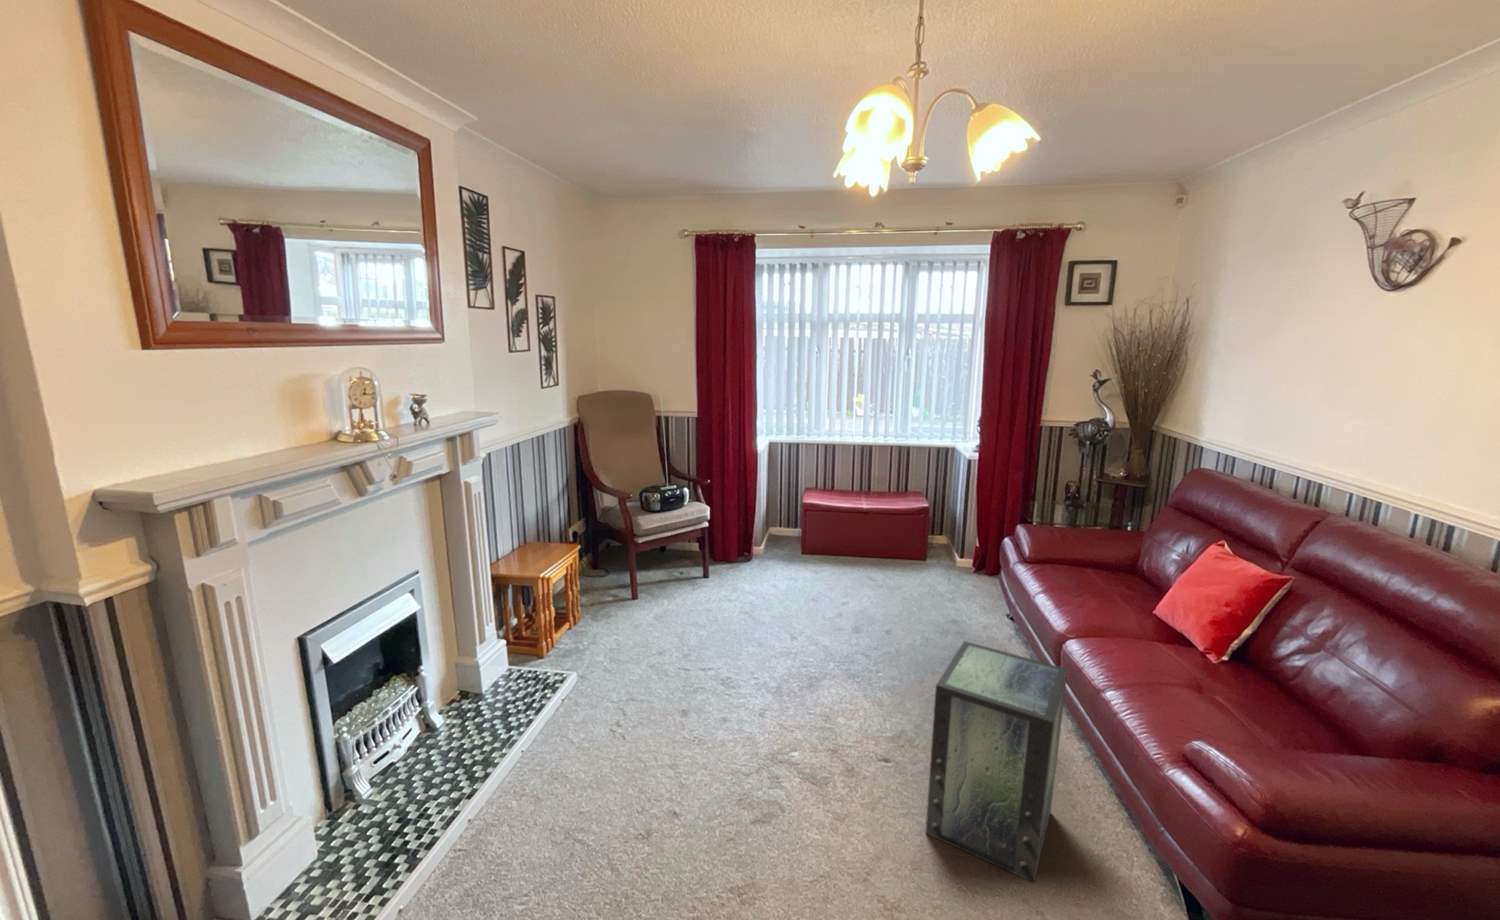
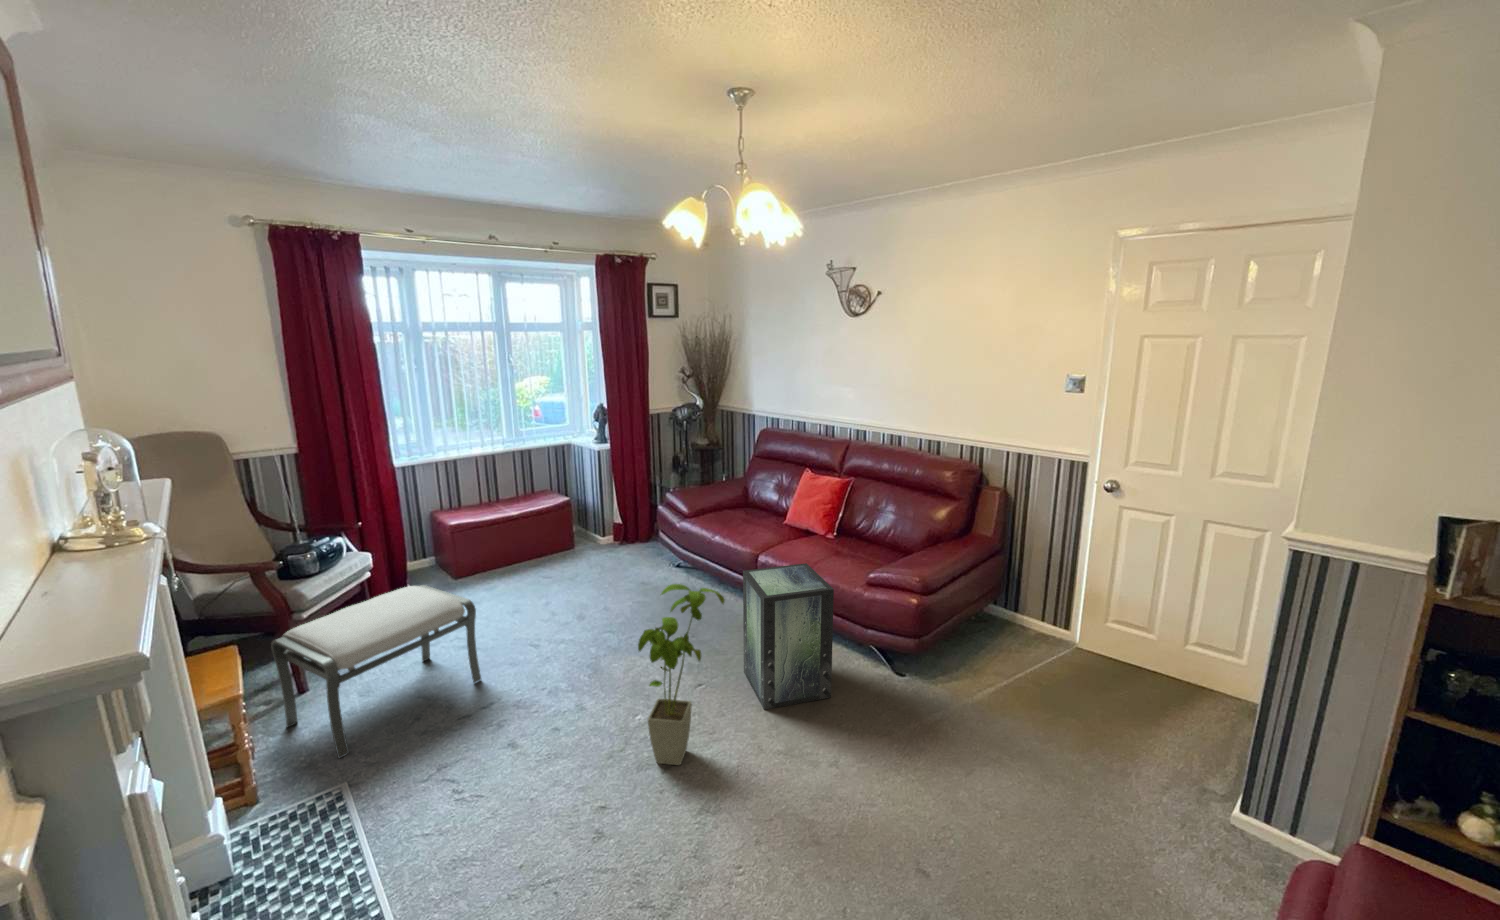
ottoman: none [594,541,727,654] -> present [271,585,481,758]
house plant: none [729,615,848,826] -> present [638,584,725,765]

